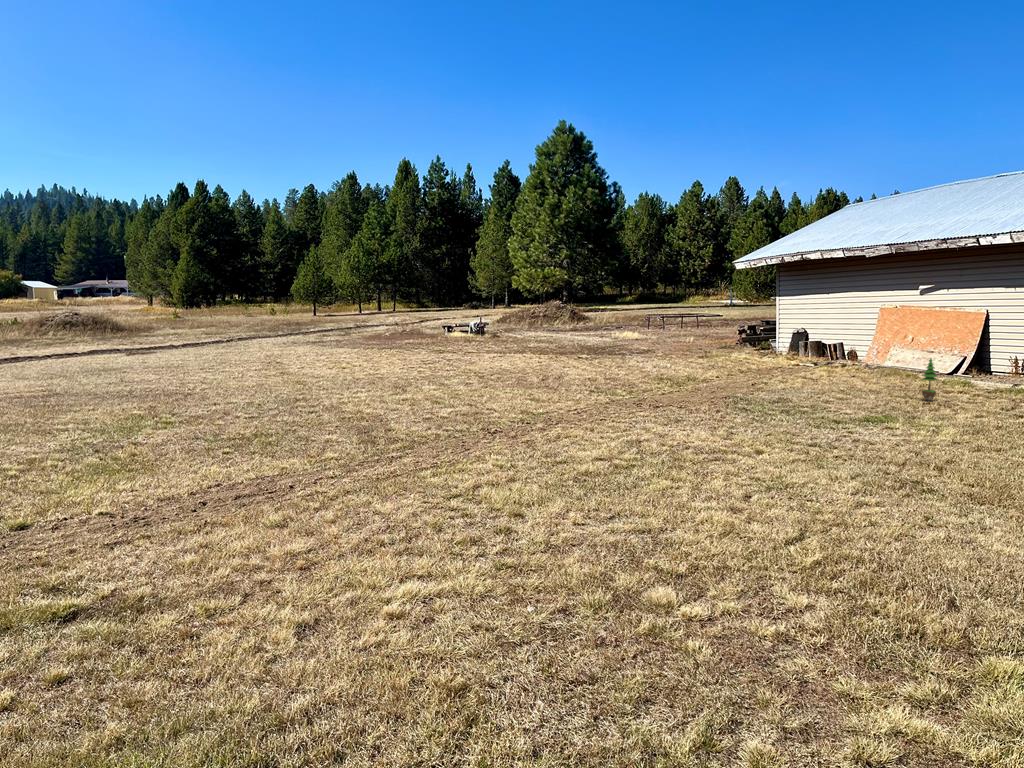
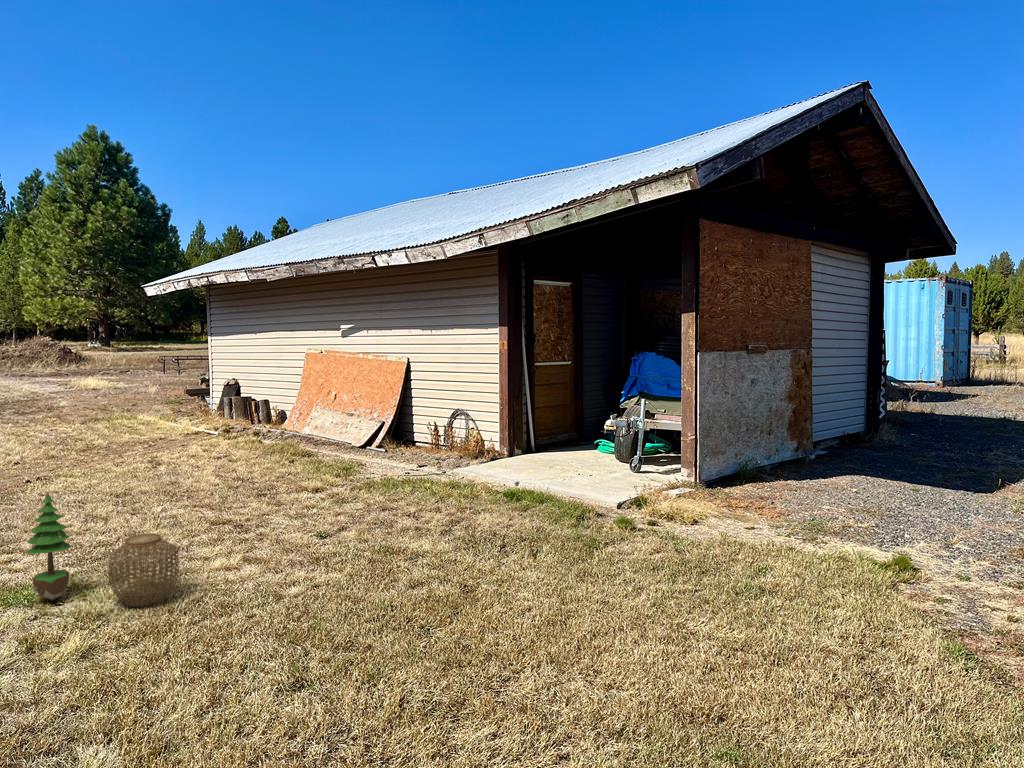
woven basket: none [958,377,988,404] -> present [108,533,179,607]

